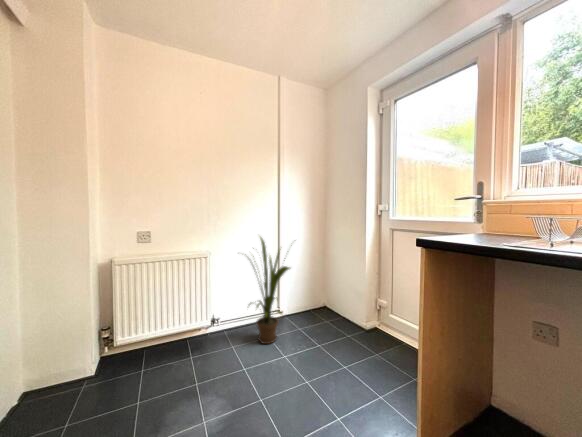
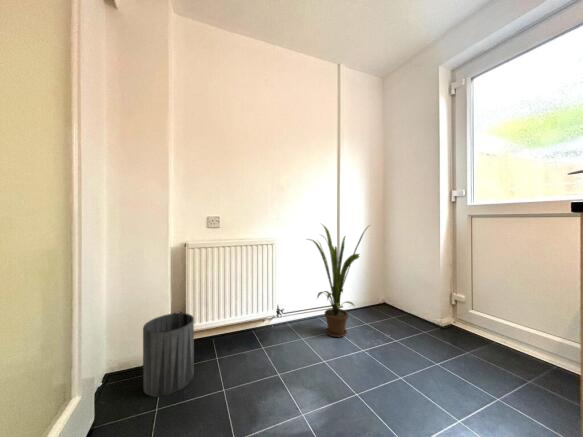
trash can: none [55,330,114,414] -> present [143,313,194,397]

